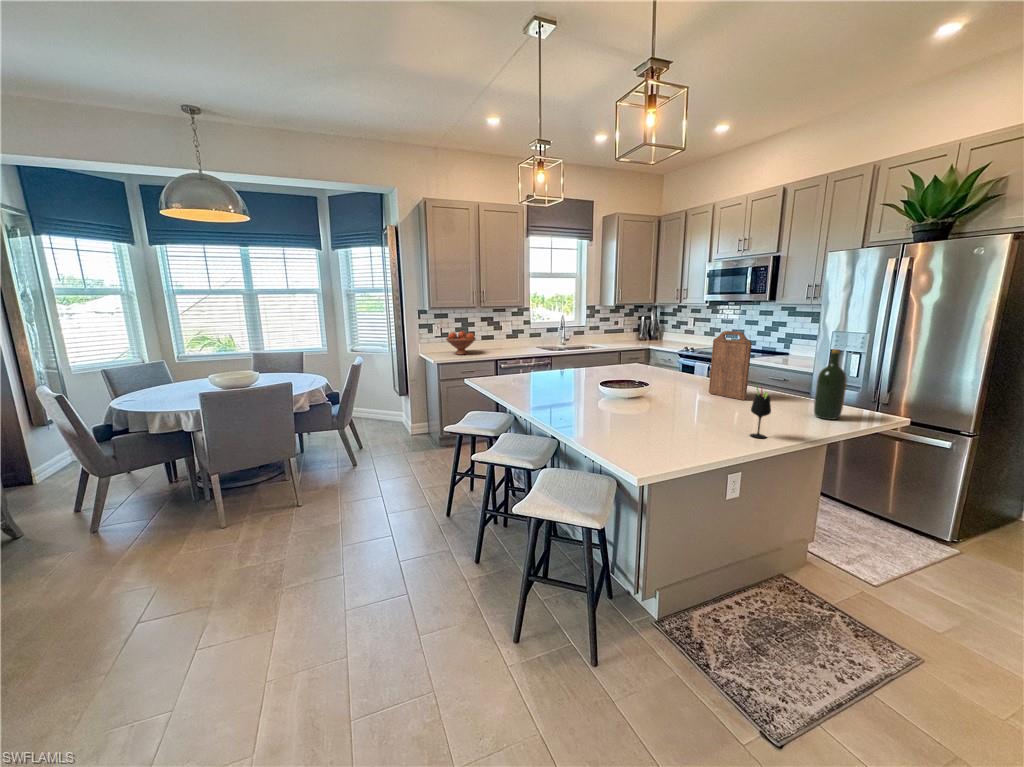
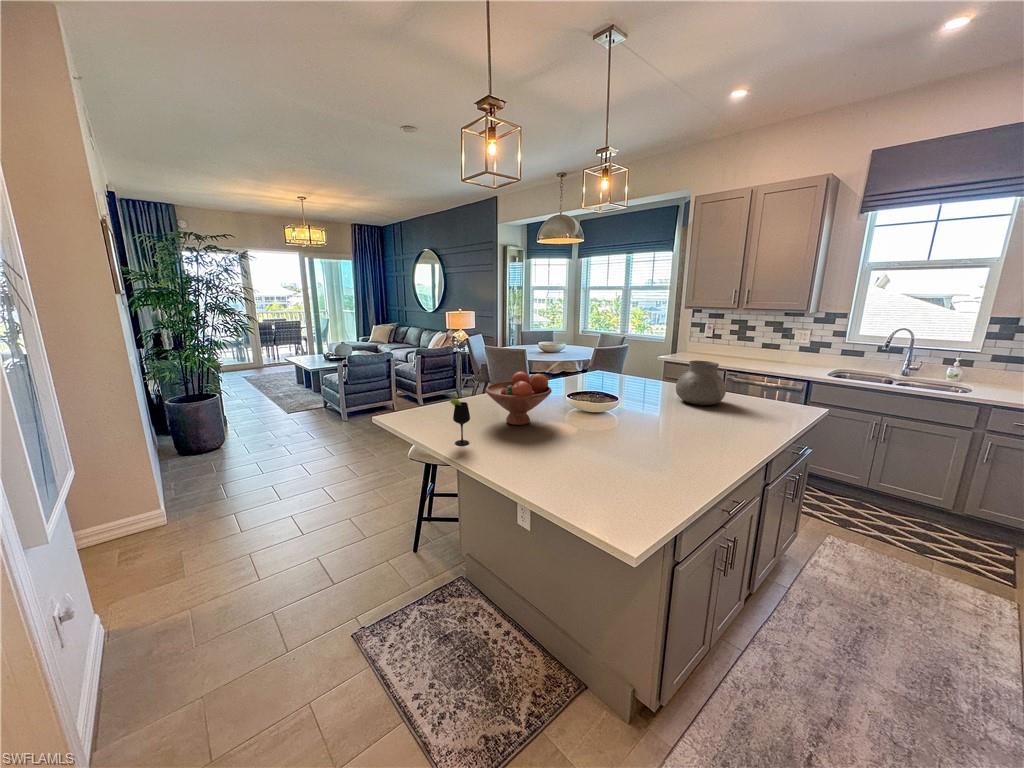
fruit bowl: present [446,331,476,355] -> present [485,372,552,425]
cutting board: present [709,331,752,400] -> none [622,354,651,449]
vase: none [599,343,636,376] -> present [676,360,726,405]
wine bottle: present [814,349,847,420] -> none [551,388,585,487]

